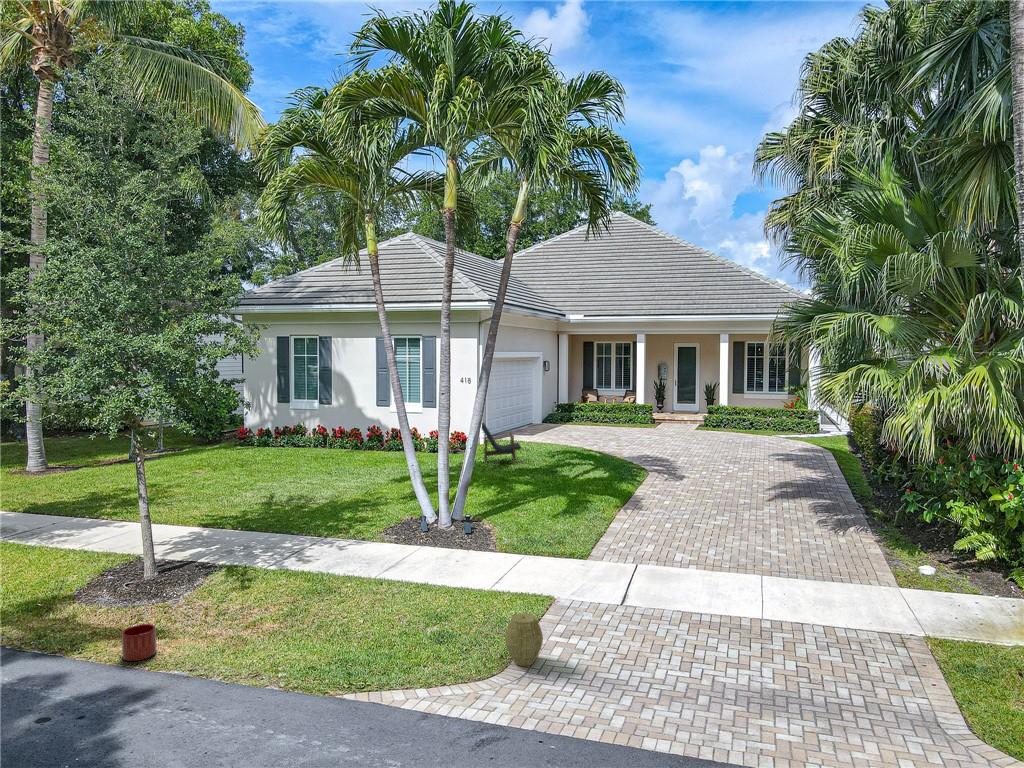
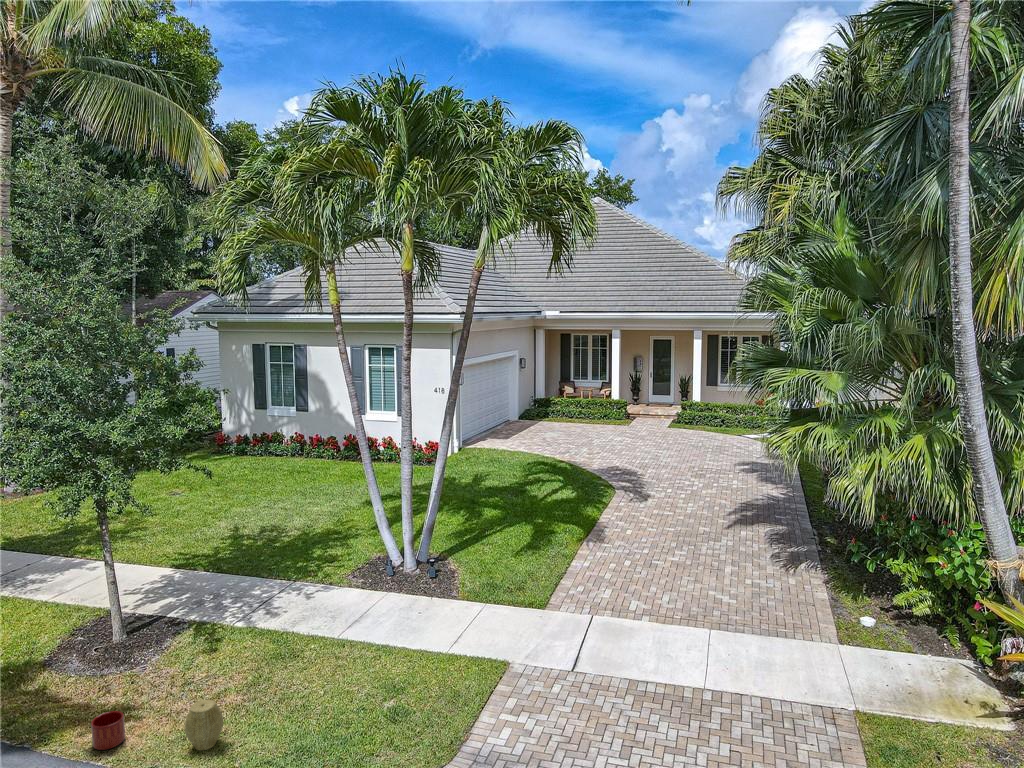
lounge chair: present [482,422,521,465] -> none [453,436,493,480]
woven basket: present [505,613,543,666] -> present [185,699,223,750]

